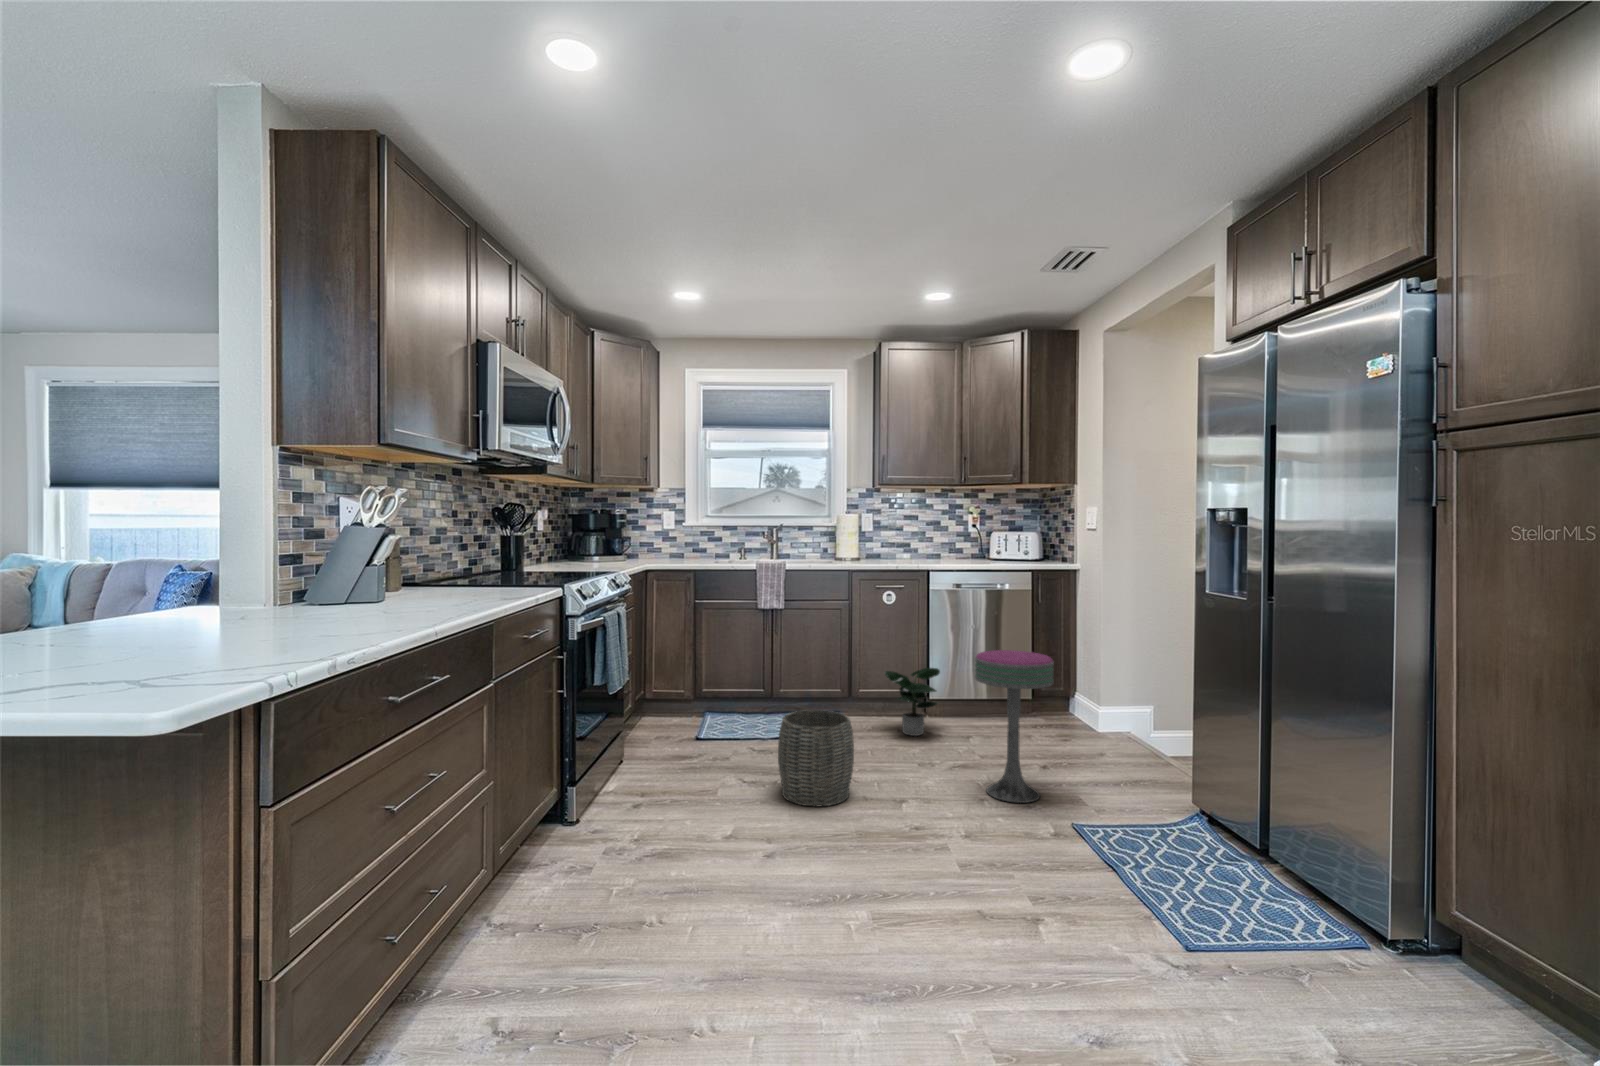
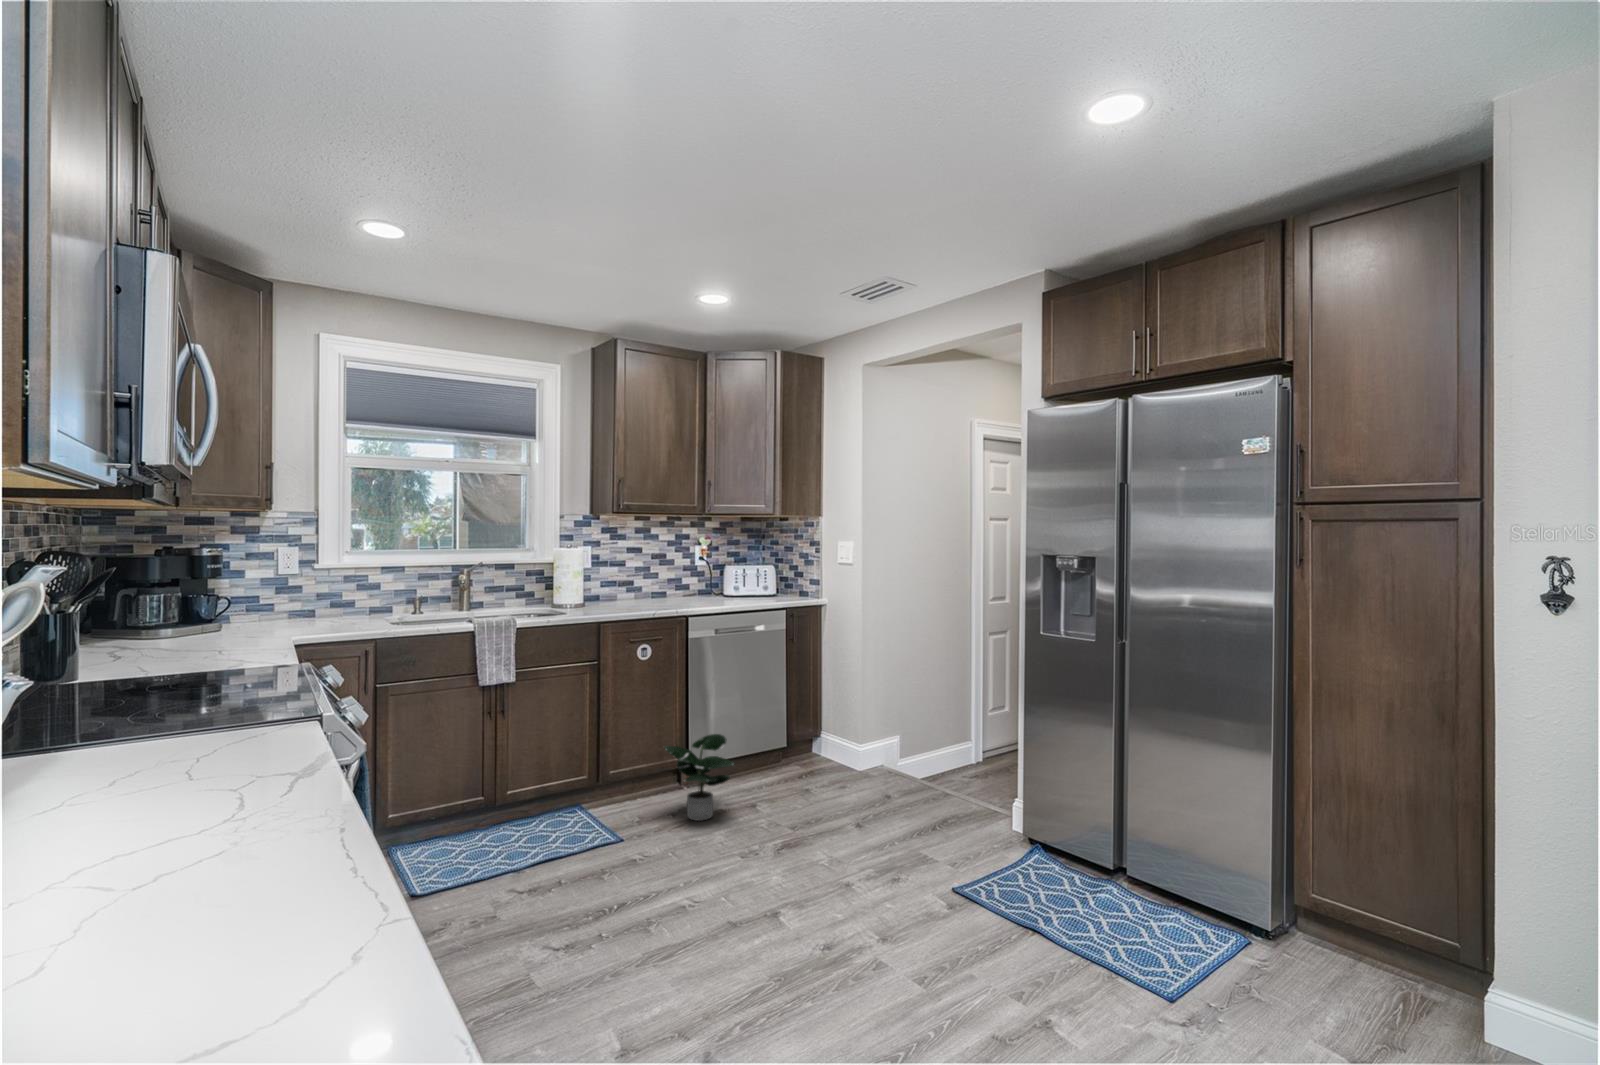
bar stool: present [975,650,1054,803] -> none [830,709,913,879]
woven basket: present [778,710,854,806] -> none [629,818,728,953]

